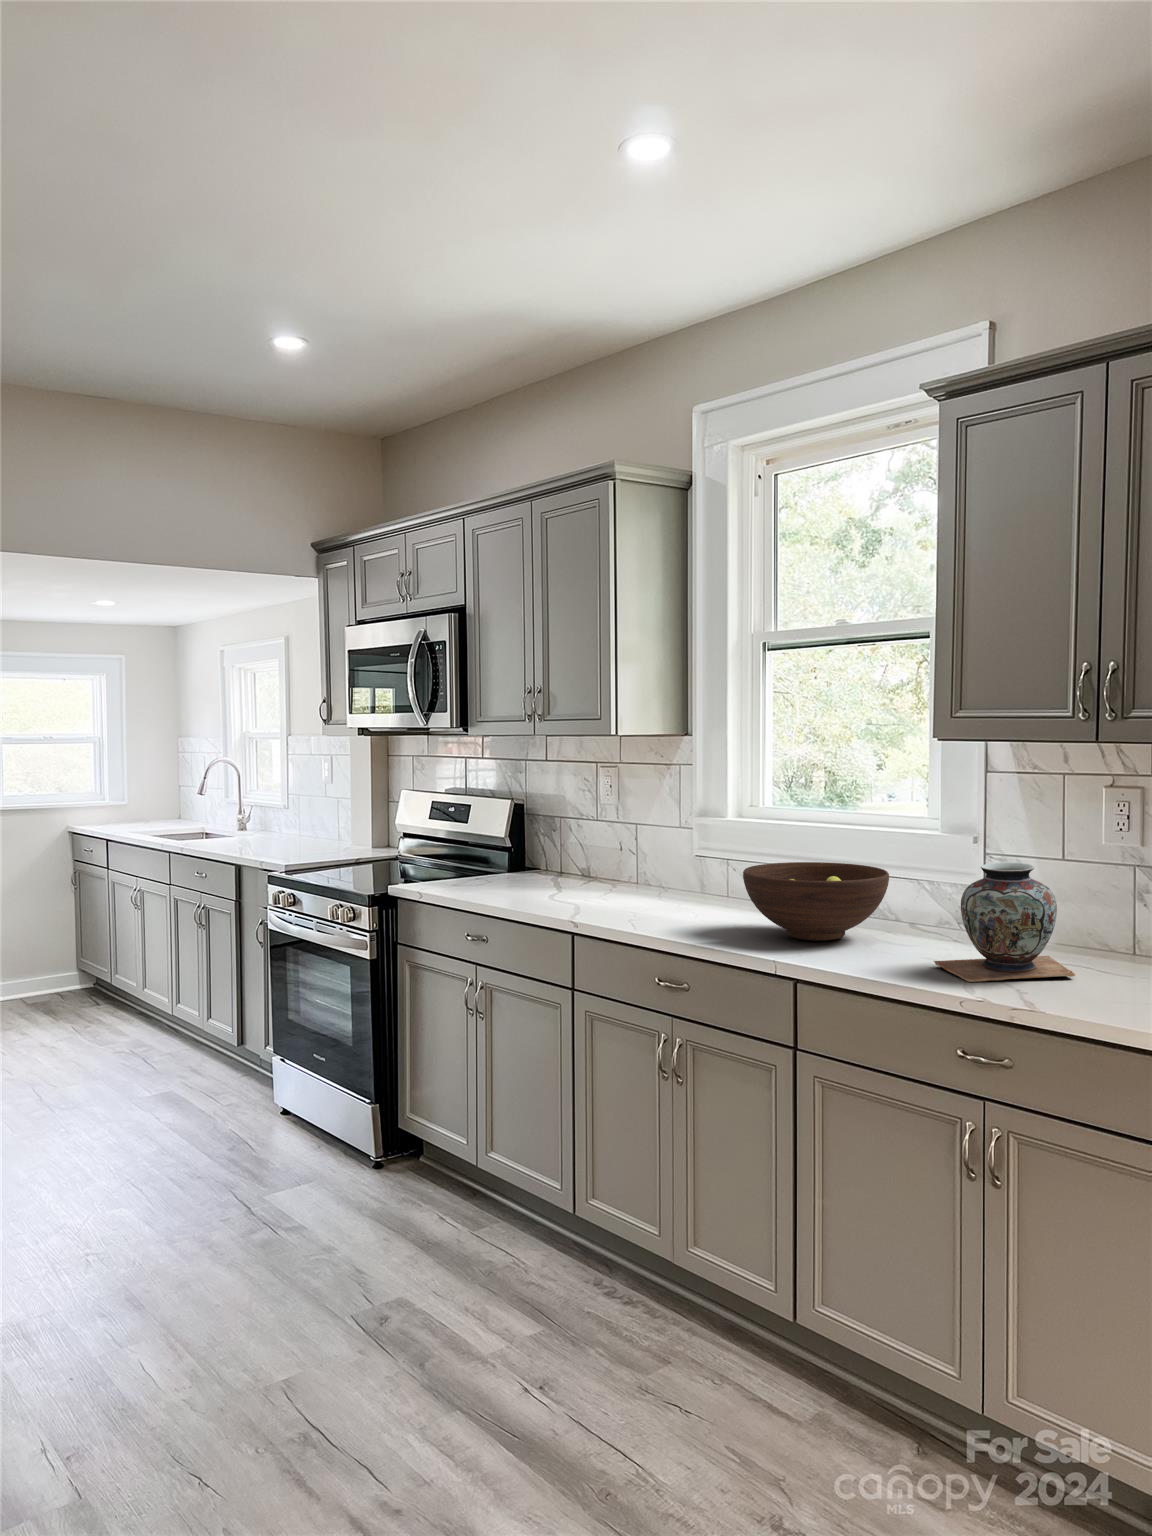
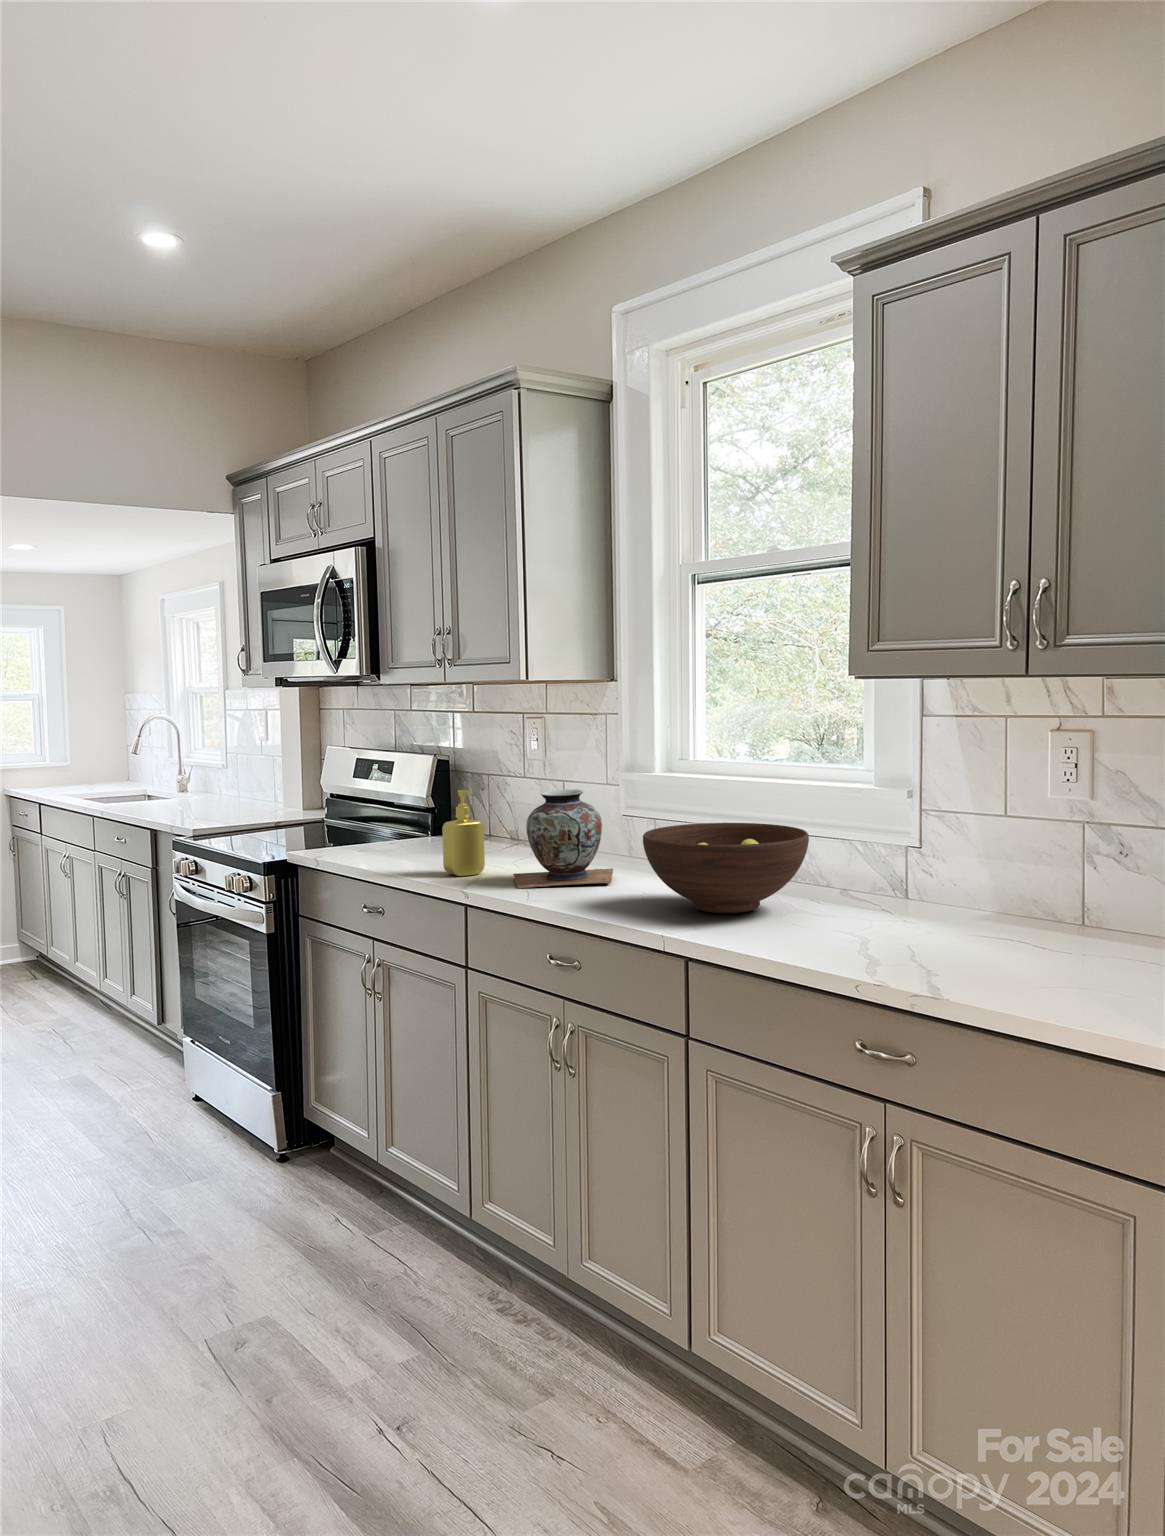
soap dispenser: none [544,831,581,908] -> present [442,790,485,876]
decorative vase: present [934,863,1075,982] -> present [513,789,613,888]

